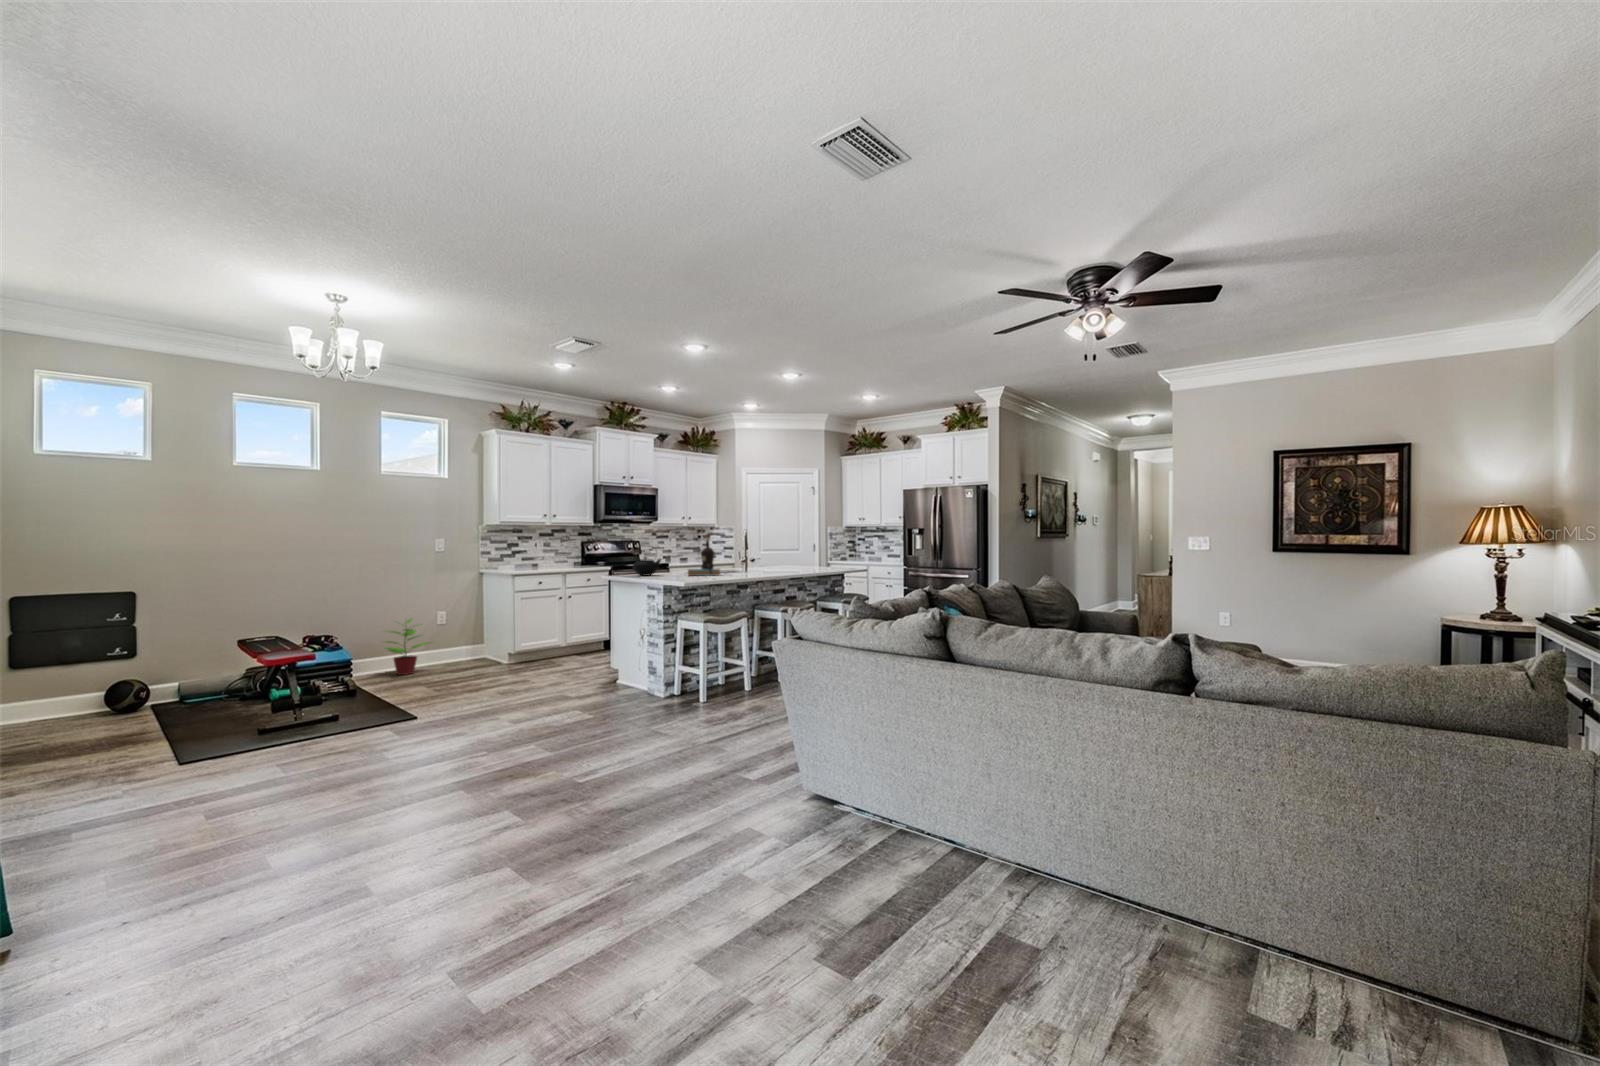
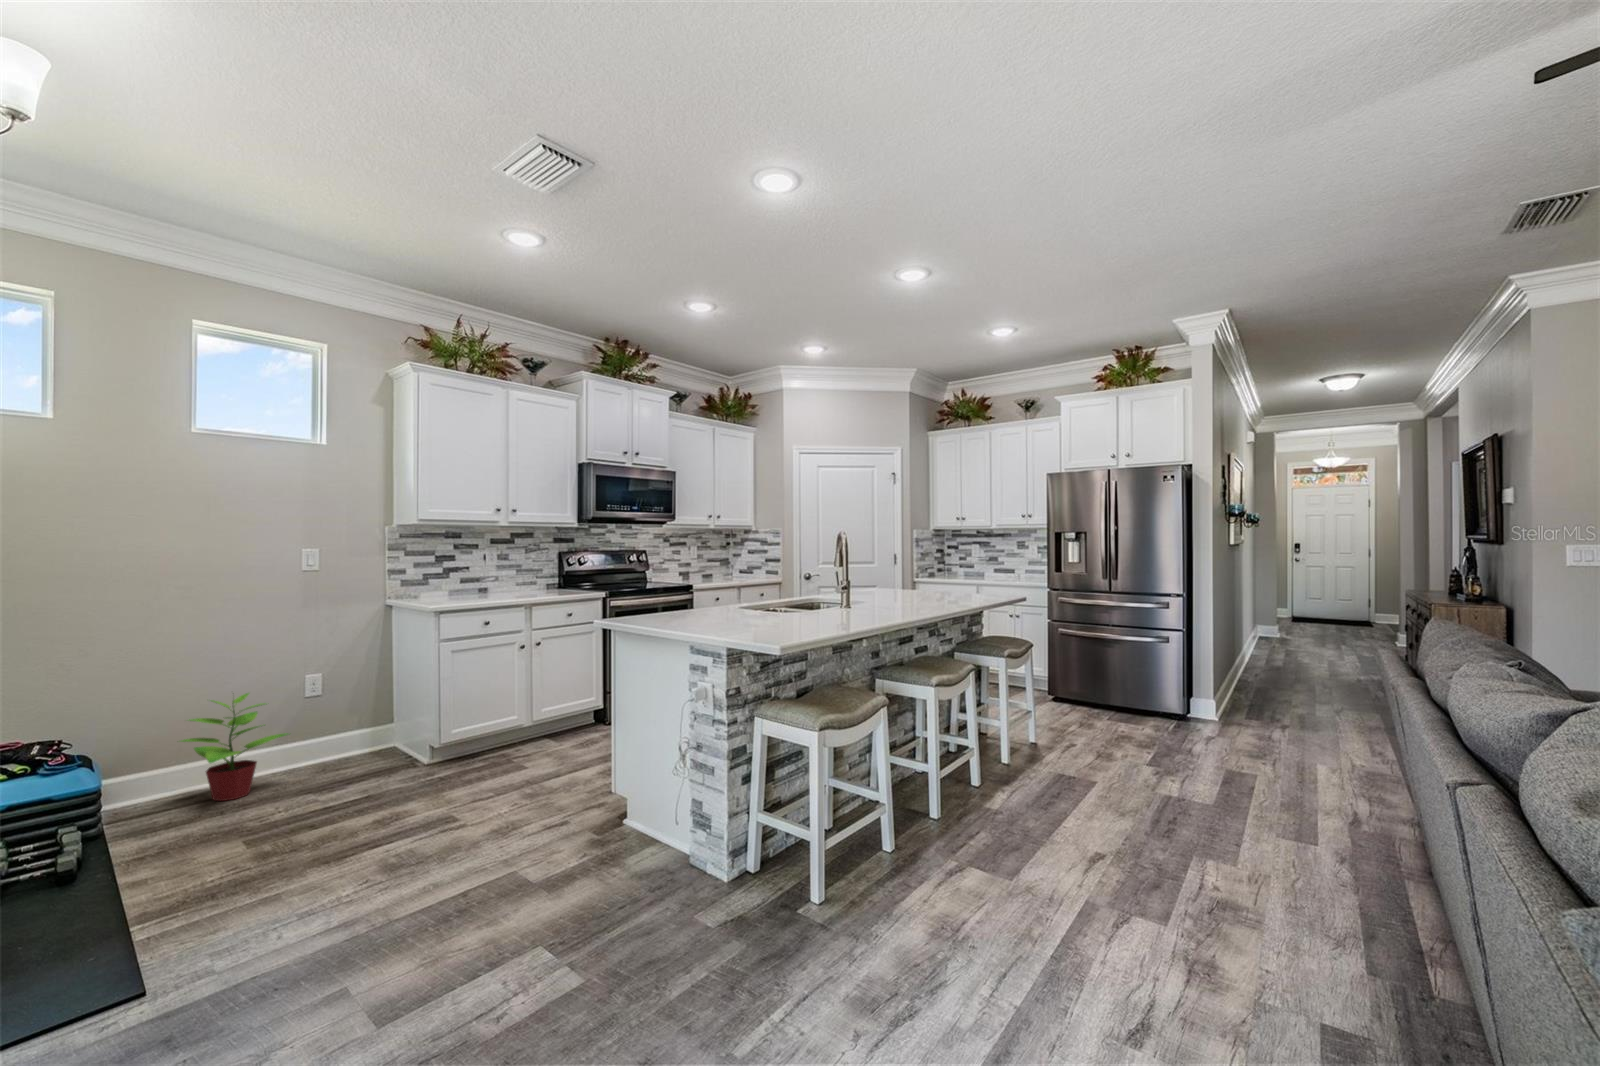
bottle: present [688,534,720,576] -> none [767,543,837,627]
teapot: present [633,548,661,576] -> none [659,564,717,623]

